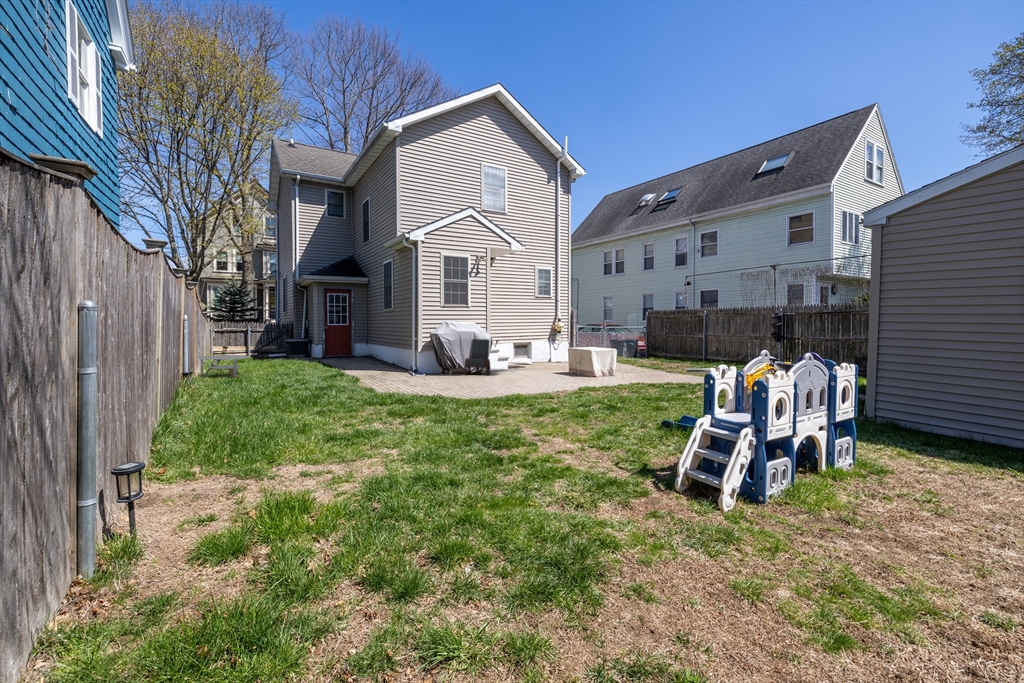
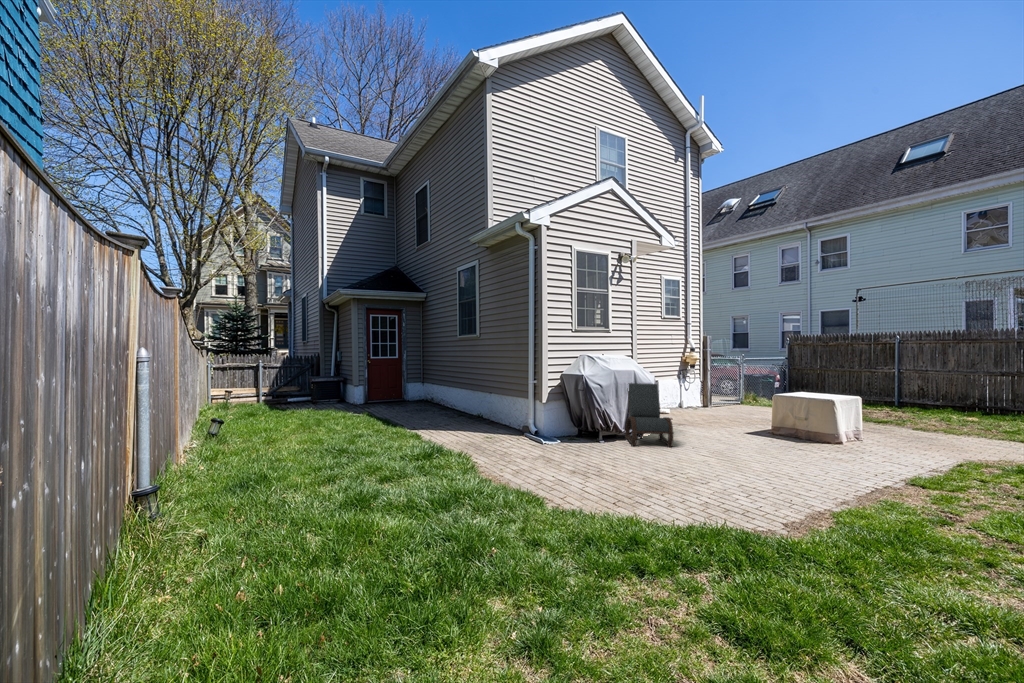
round table: present [197,355,250,378] -> none [167,420,269,469]

